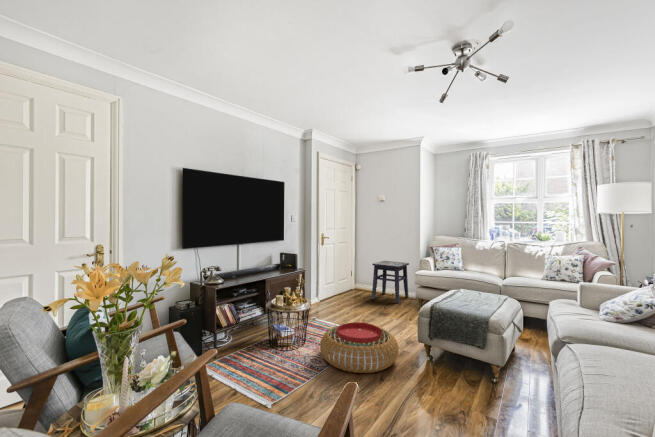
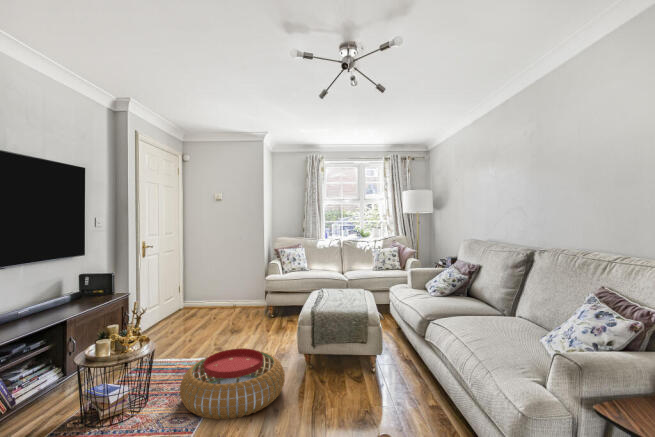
side table: present [372,261,409,303] -> none [211,269,253,317]

